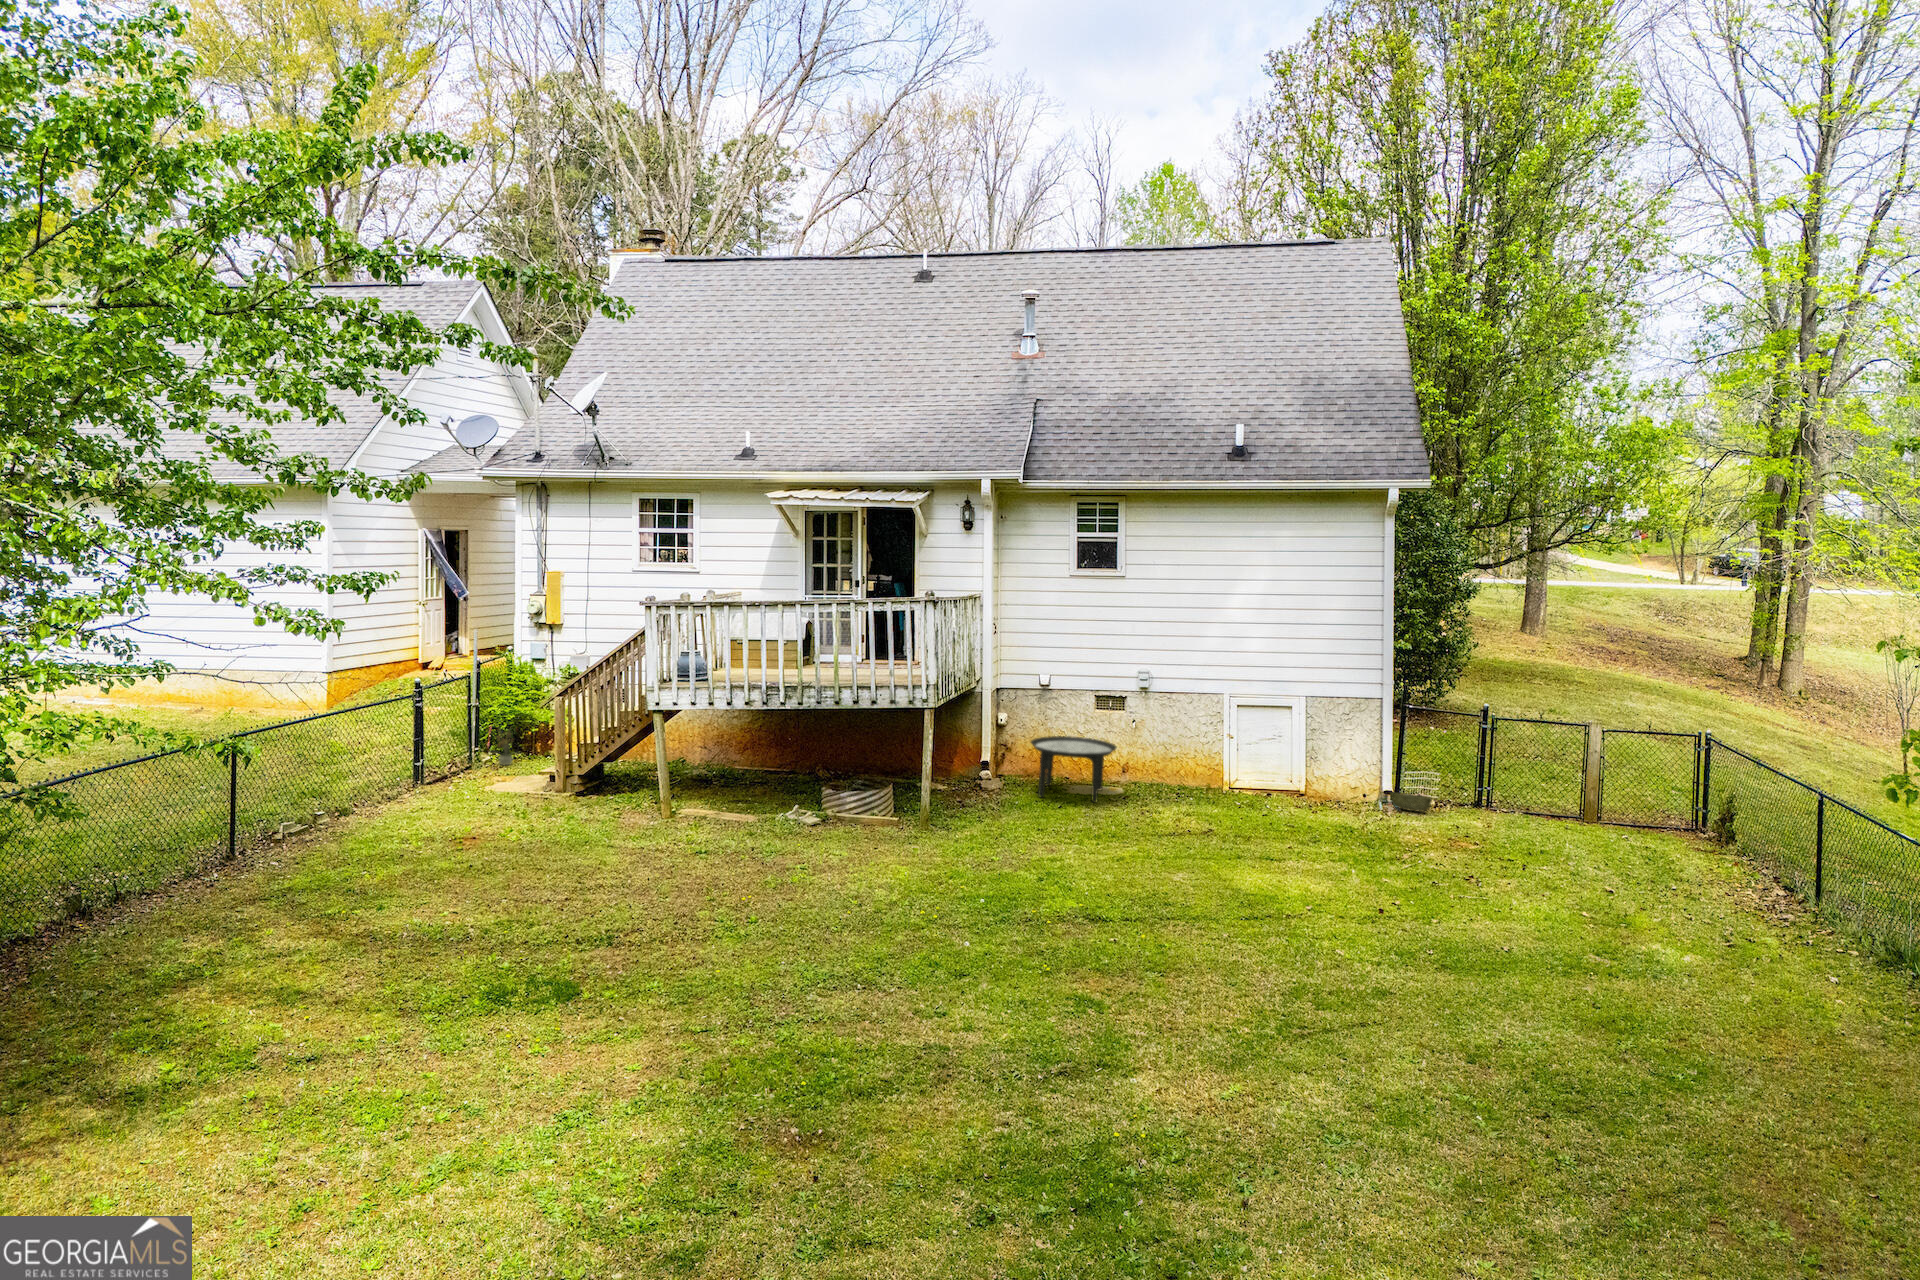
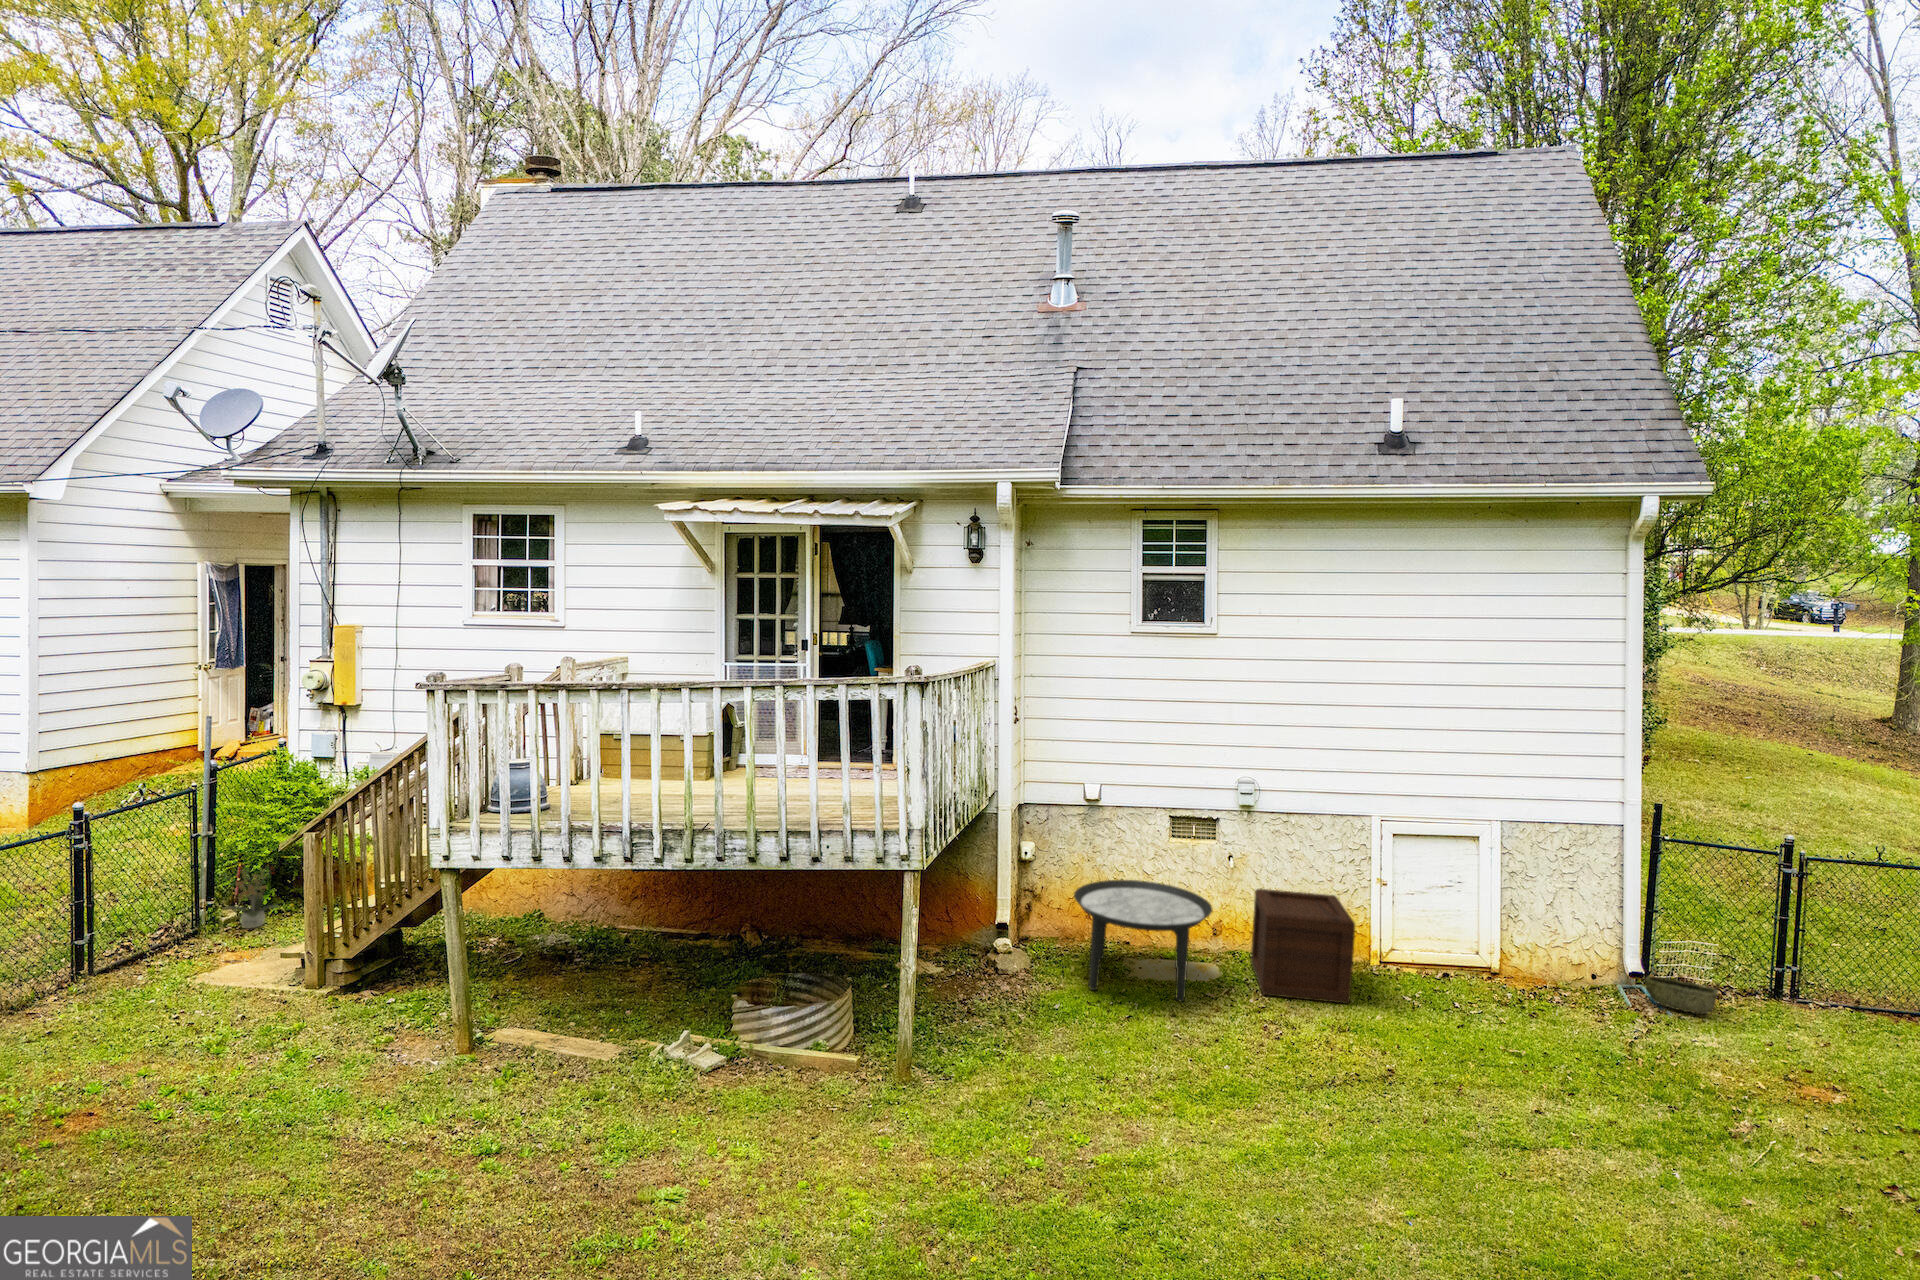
wooden crate: none [1146,740,1203,805] -> present [1251,889,1355,1004]

